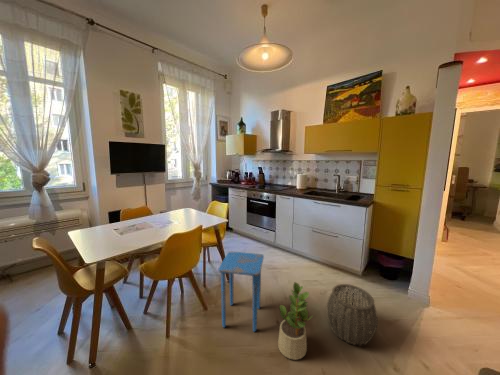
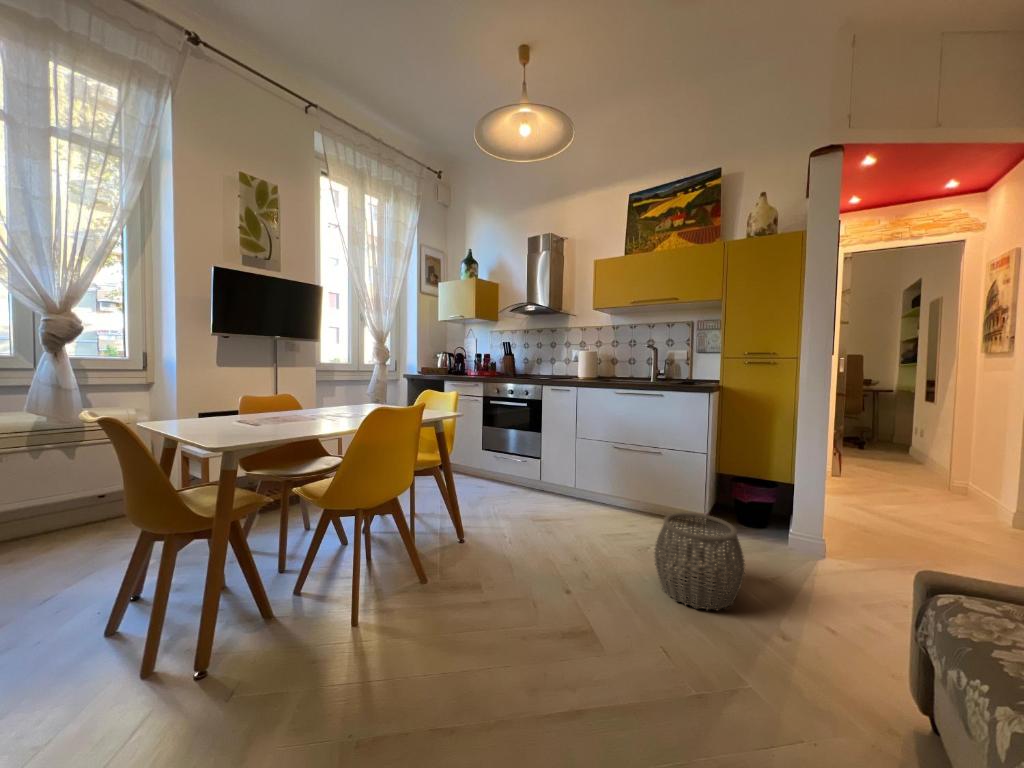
side table: present [218,252,264,331] -> none [457,463,537,605]
potted plant: present [278,282,313,360] -> none [573,490,639,635]

